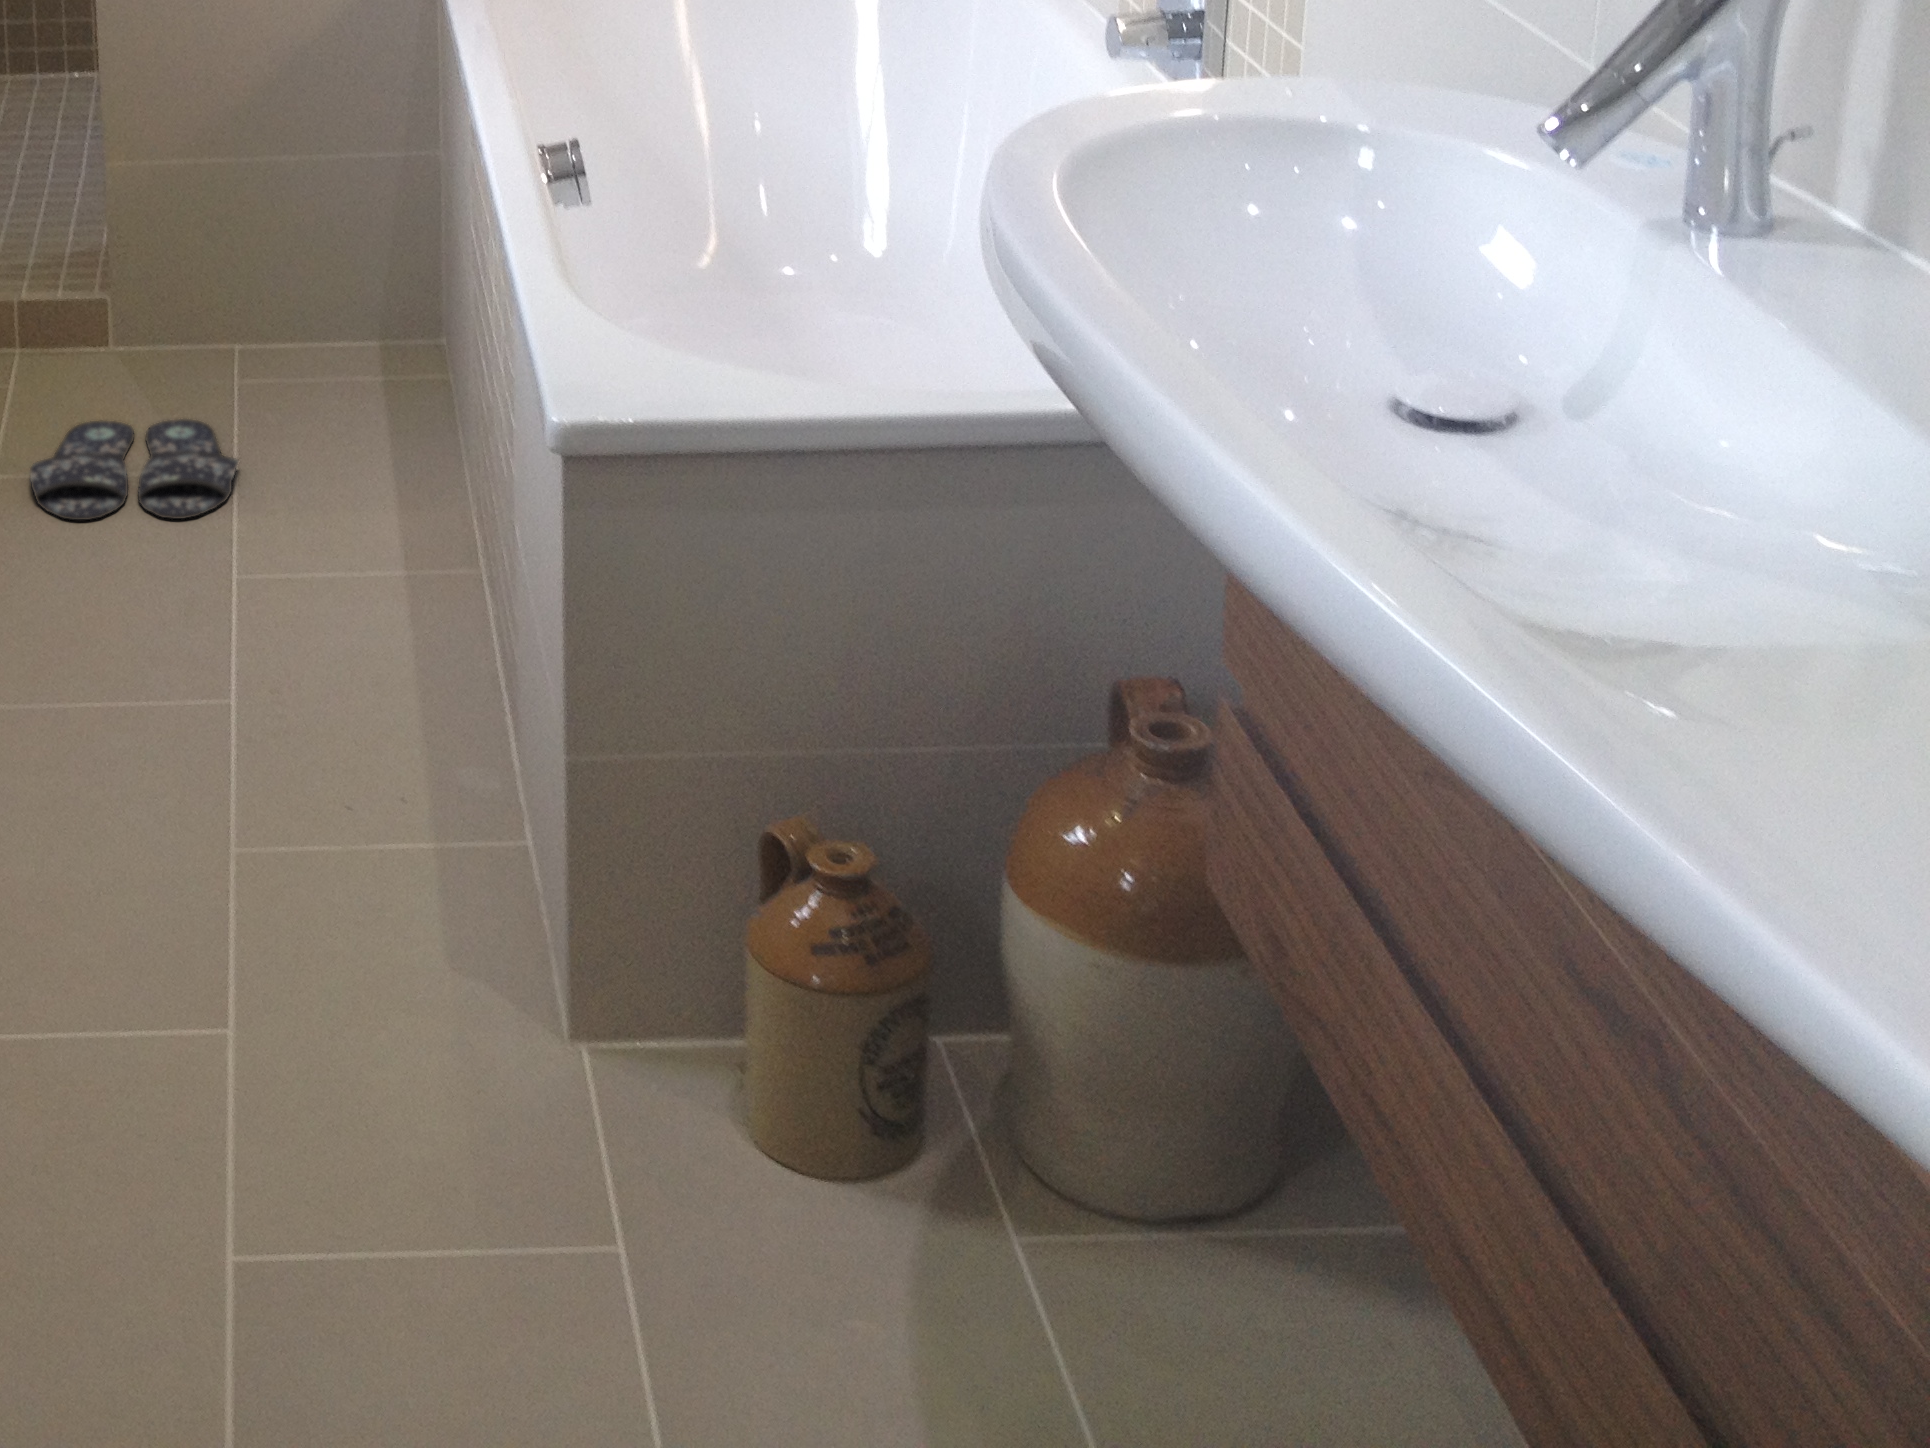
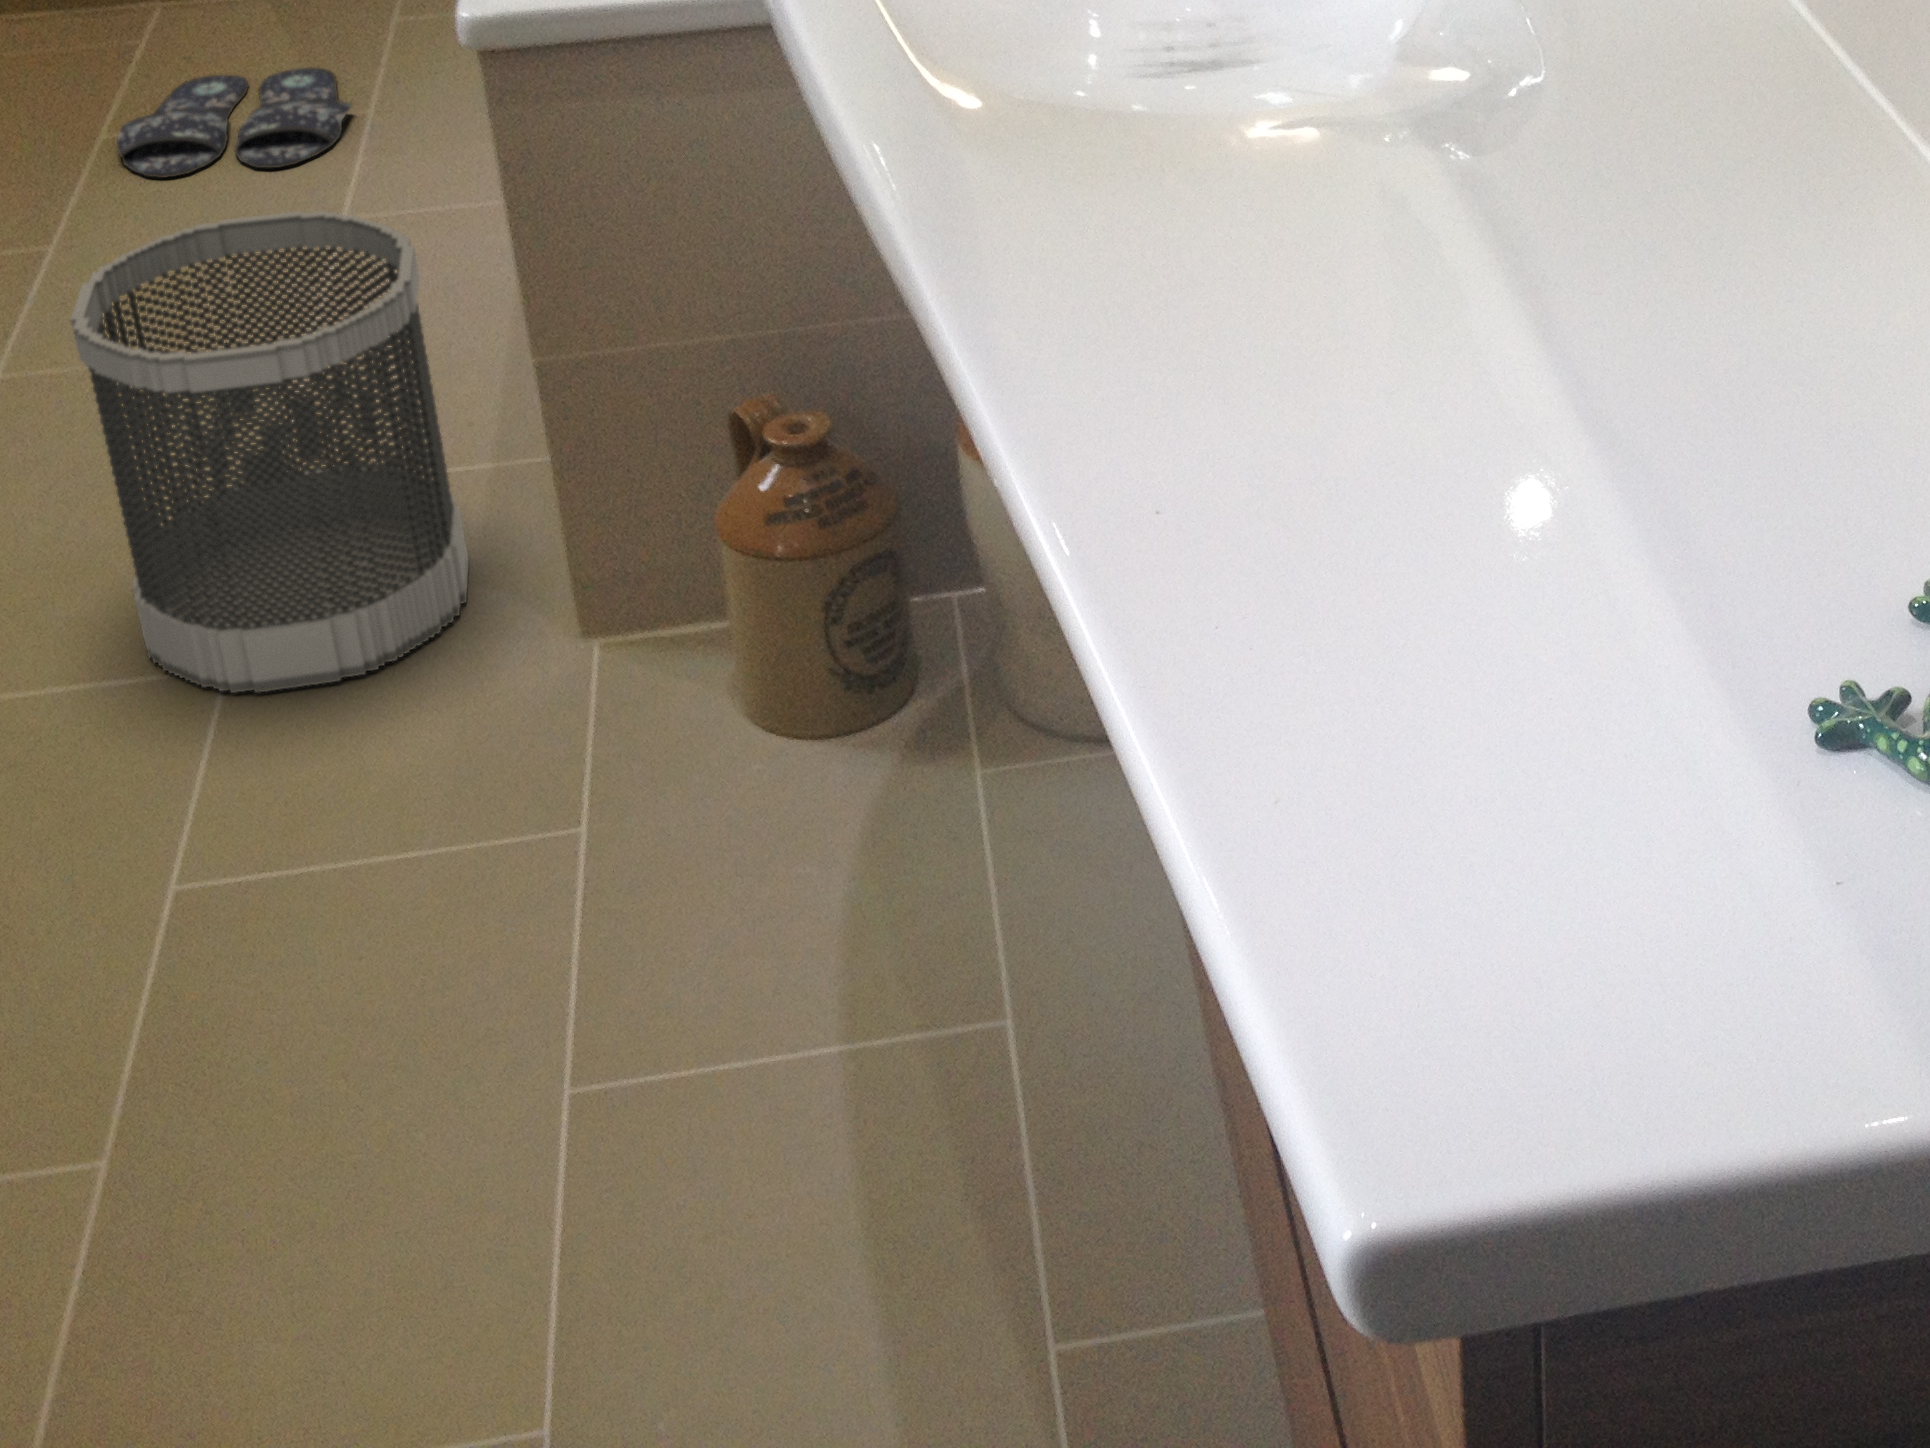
wastebasket: none [156,595,472,1076] -> present [71,211,469,693]

